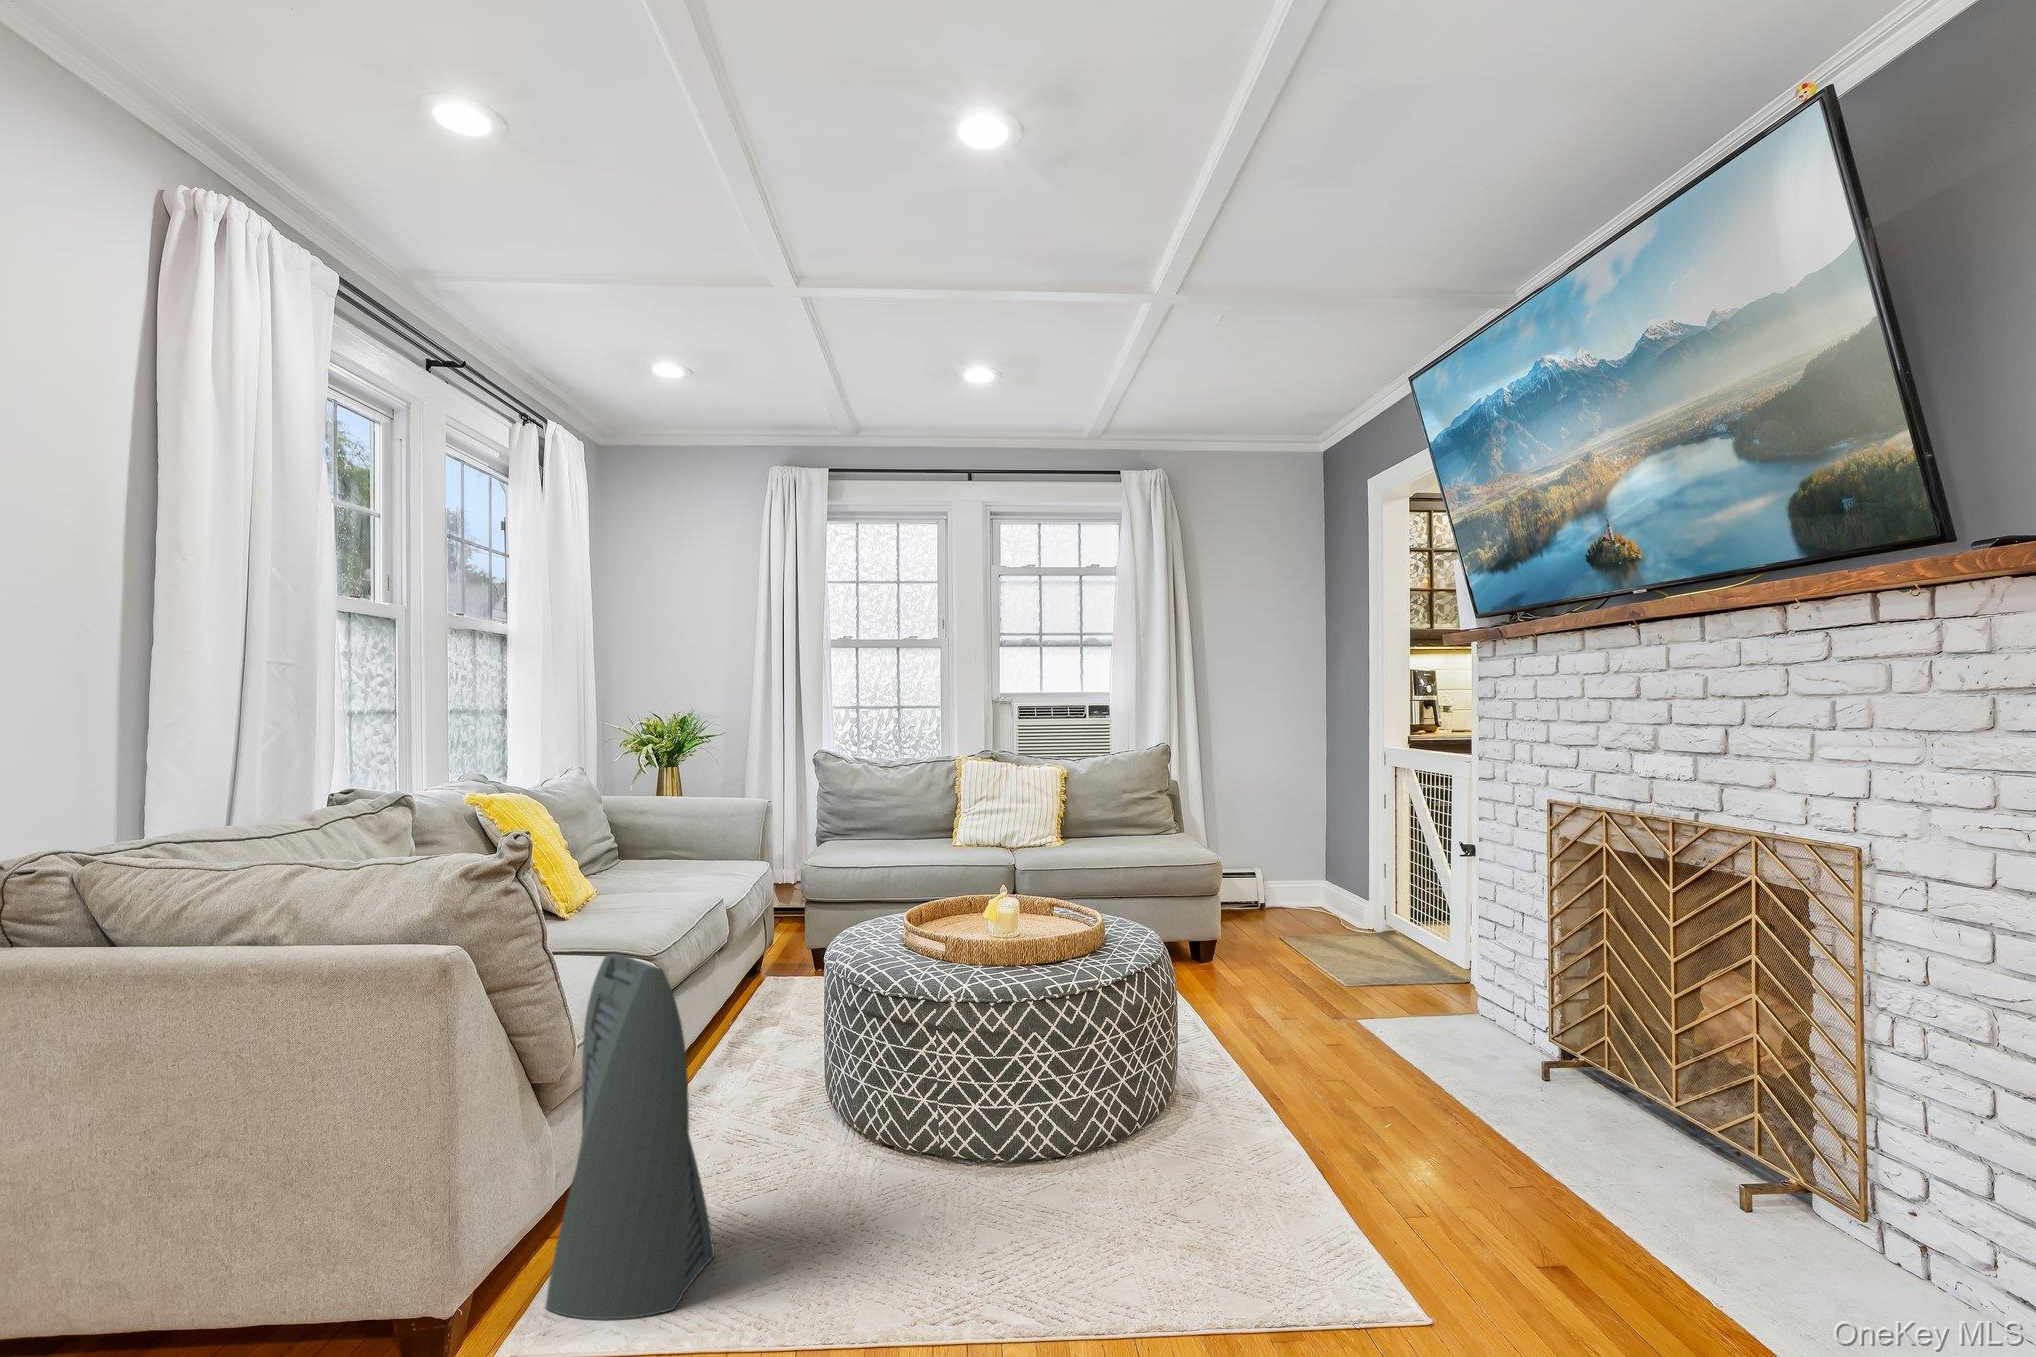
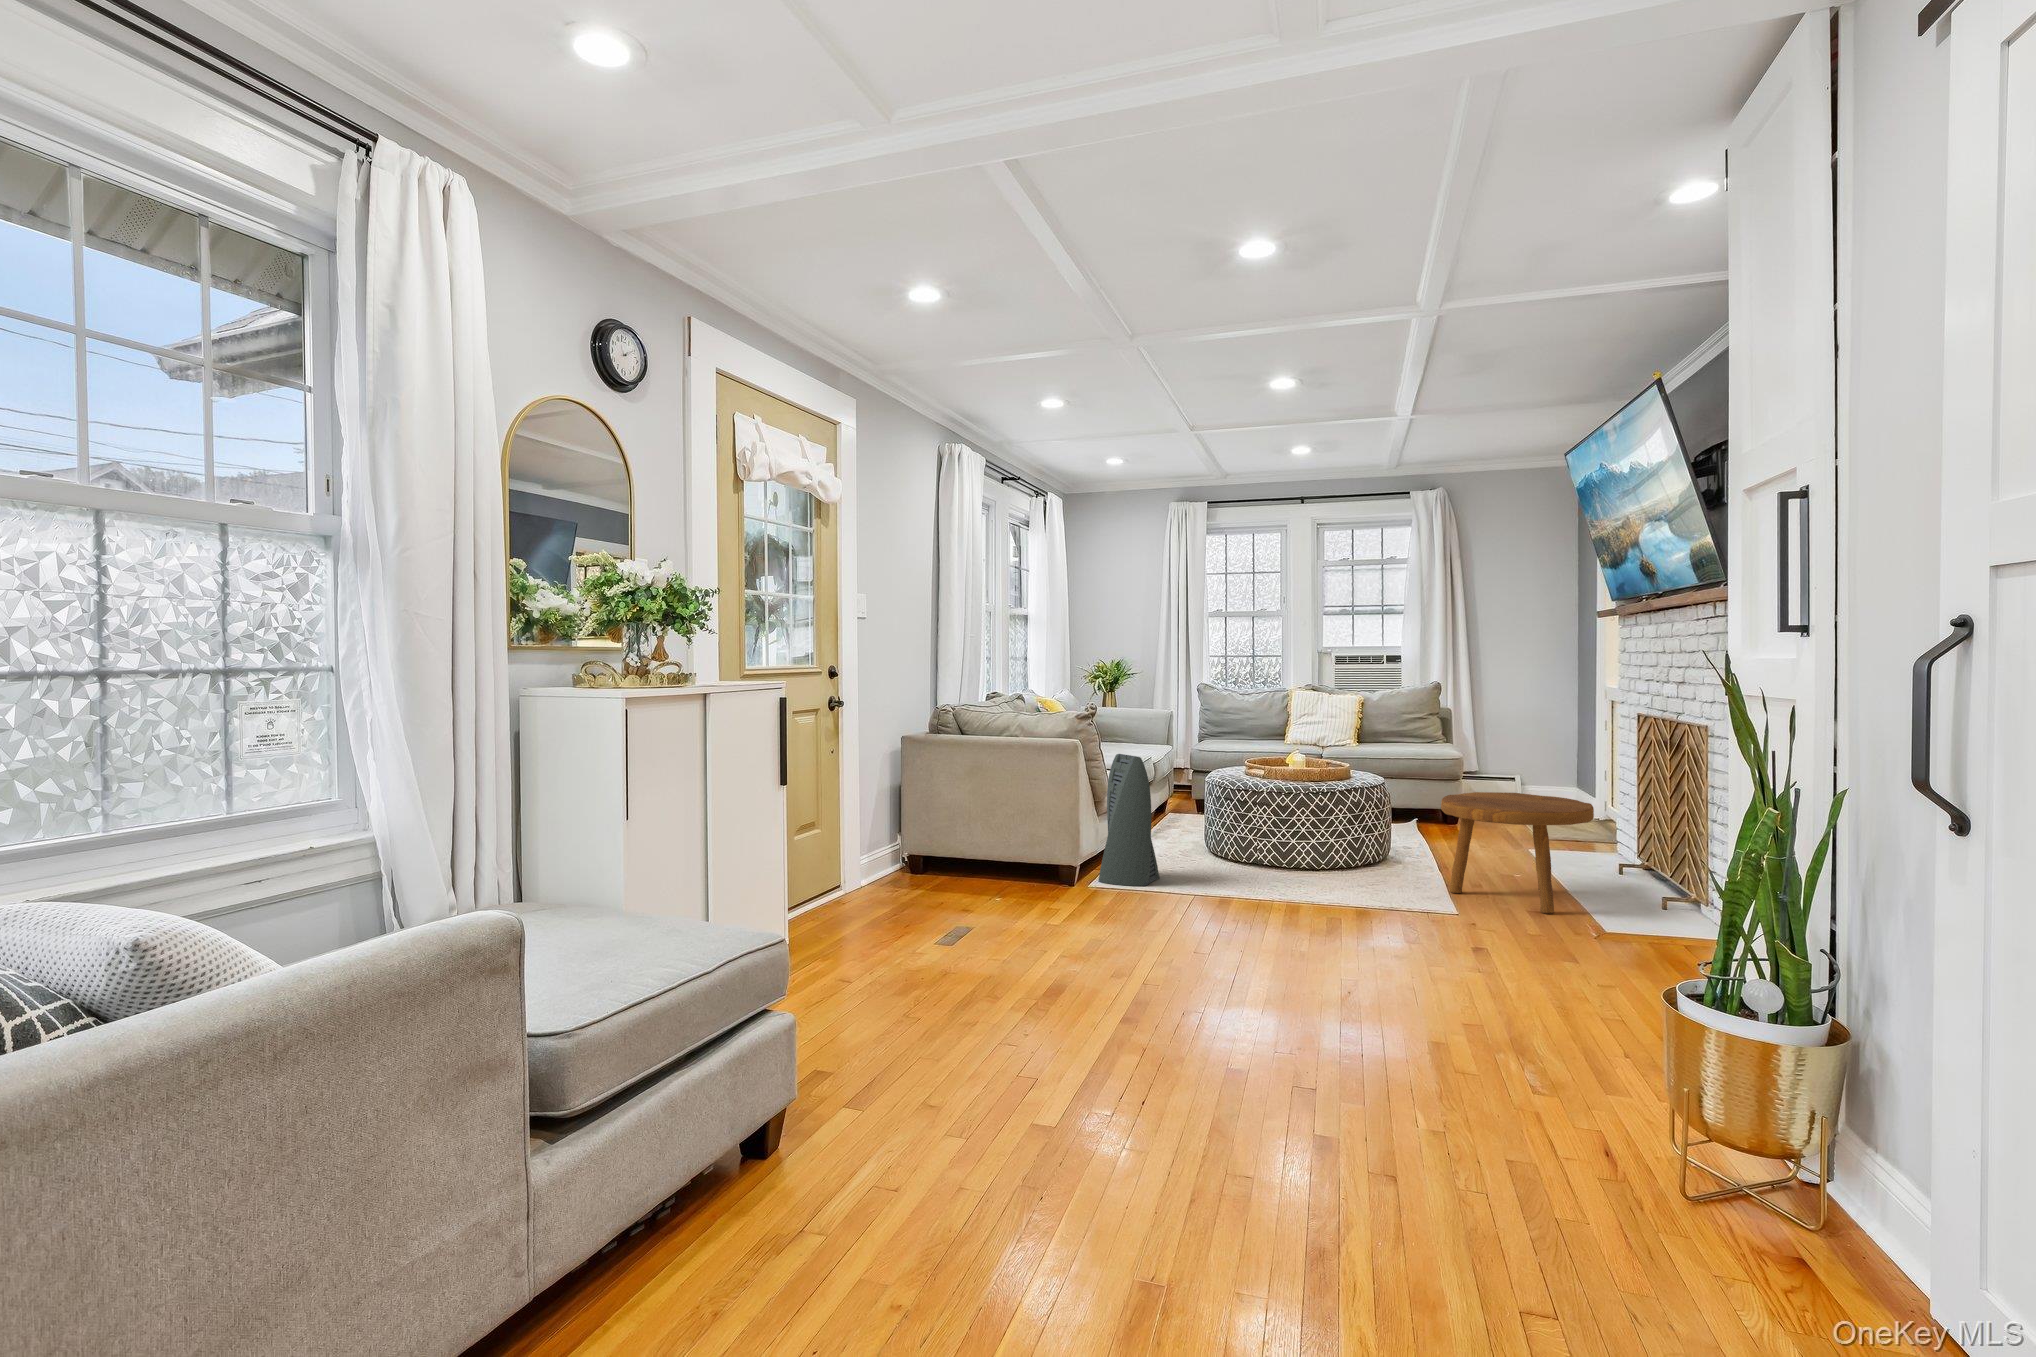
footstool: none [1314,968,1620,1268] -> present [1441,792,1594,913]

